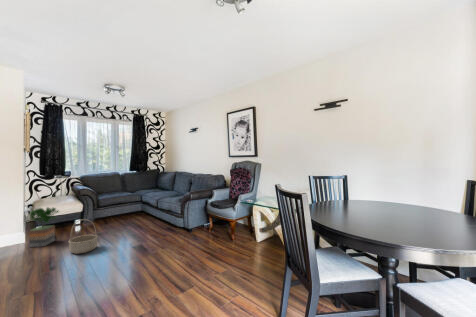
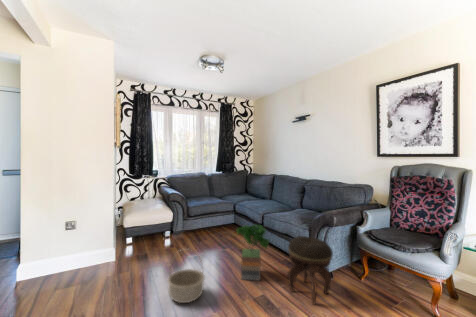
footstool: none [158,207,185,244] -> present [288,236,333,304]
potted tree: present [29,208,59,247] -> present [237,225,269,280]

